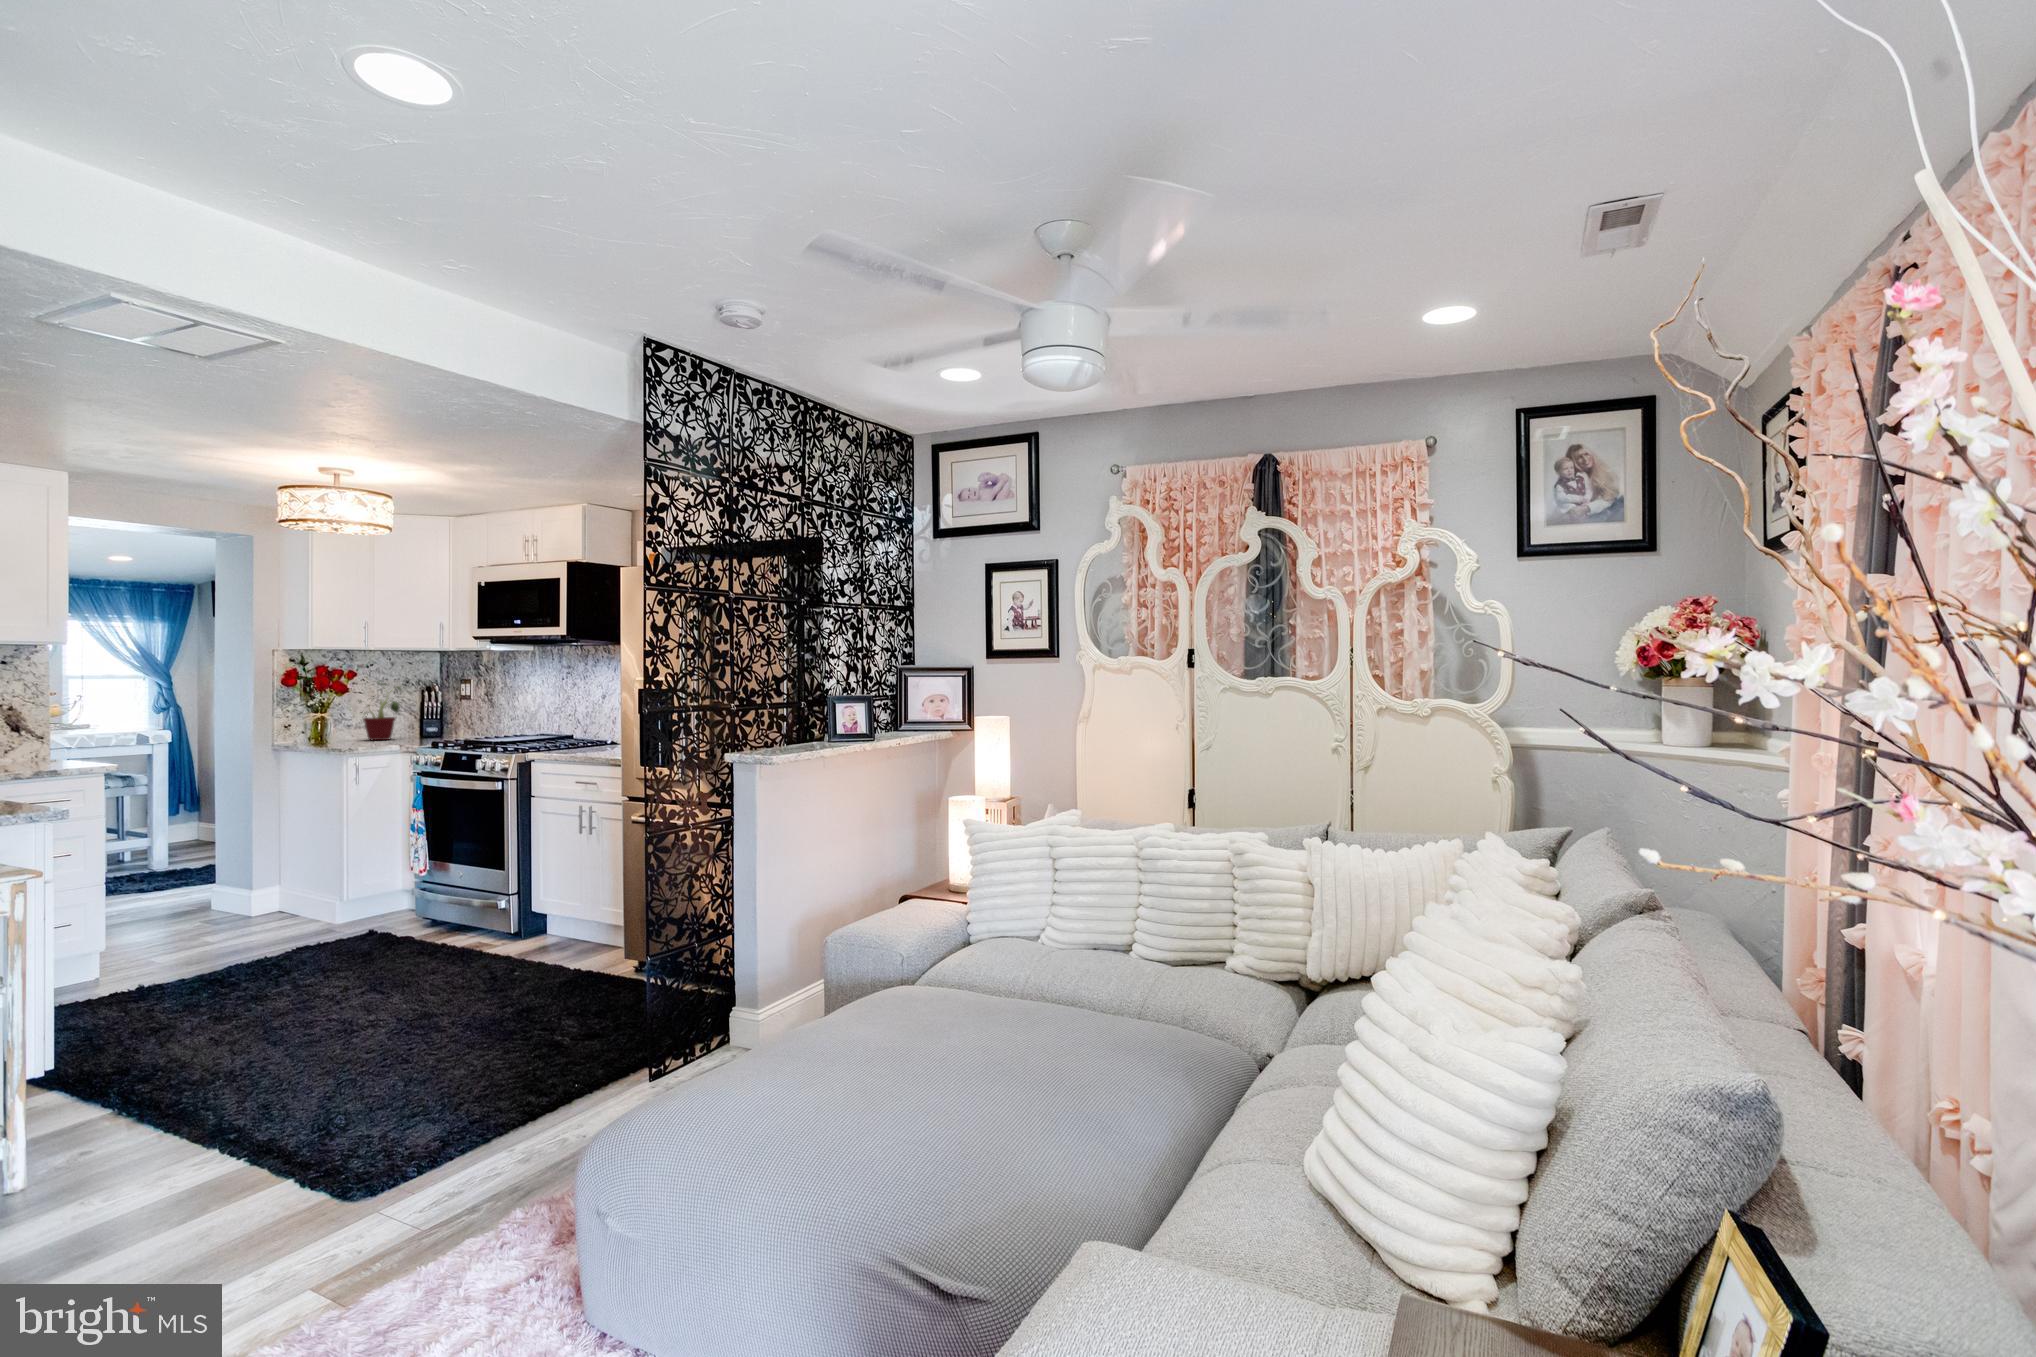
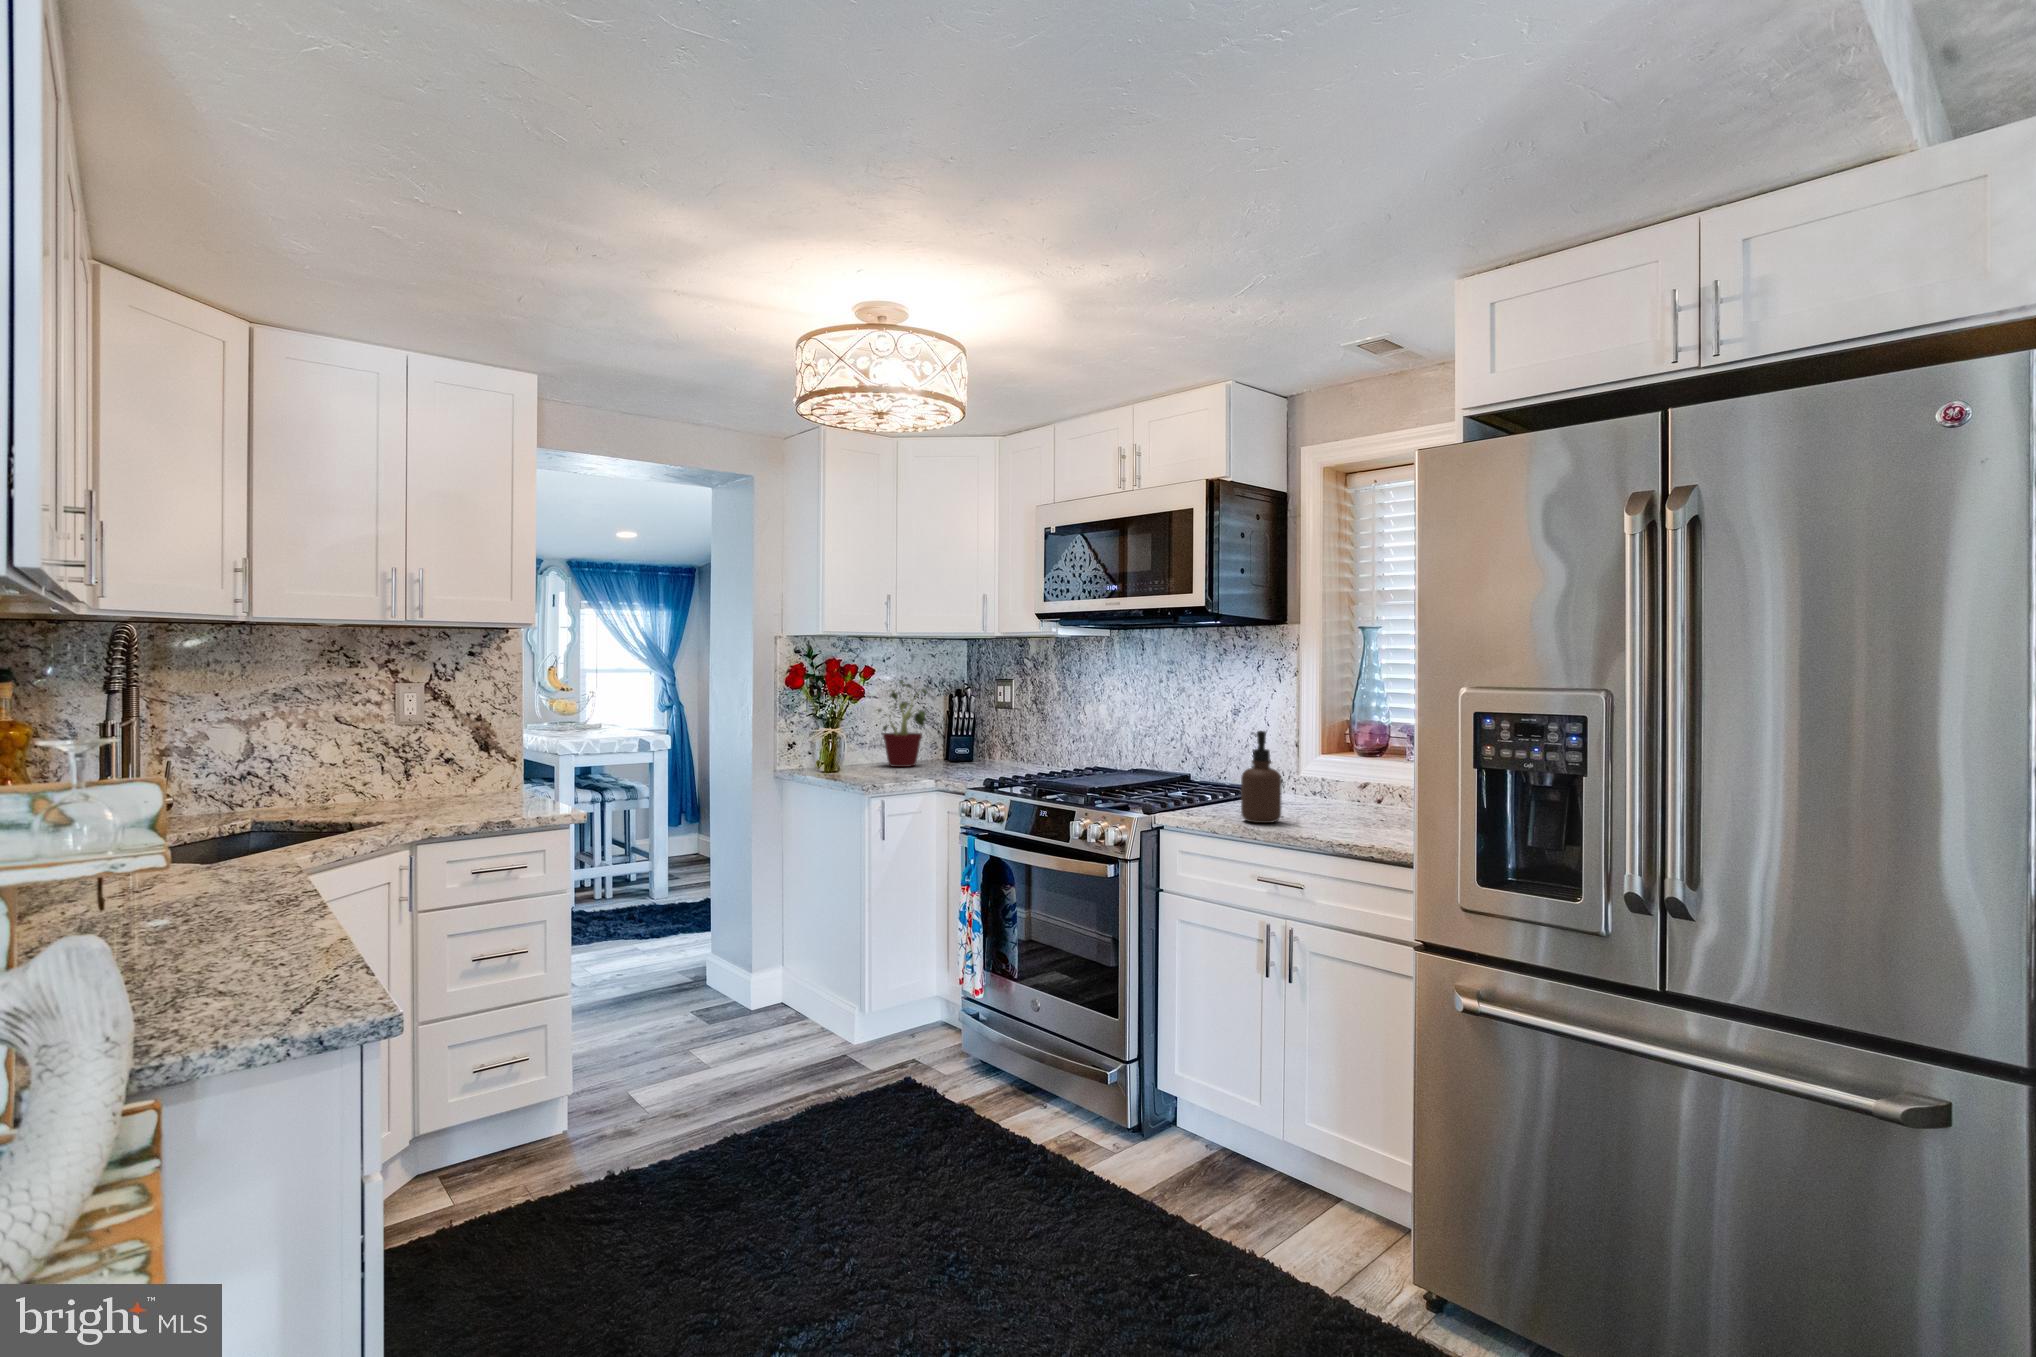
soap dispenser: none [575,704,598,754] -> present [1241,731,1282,823]

